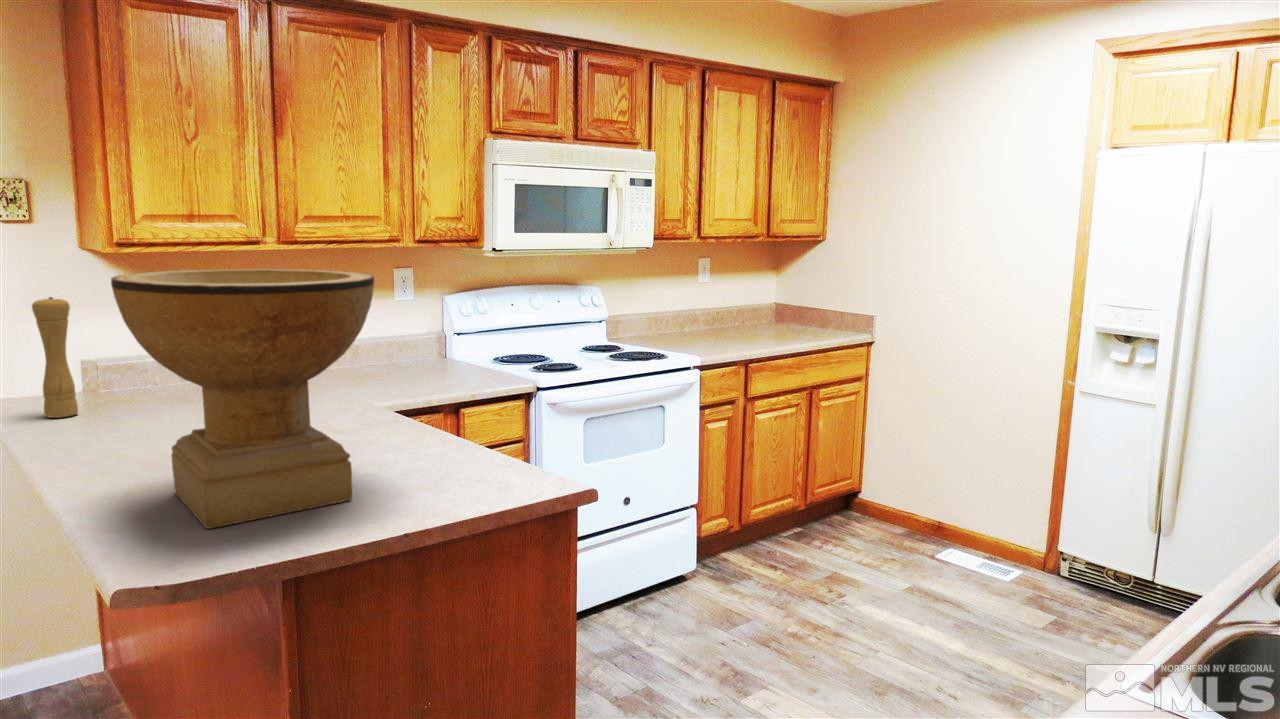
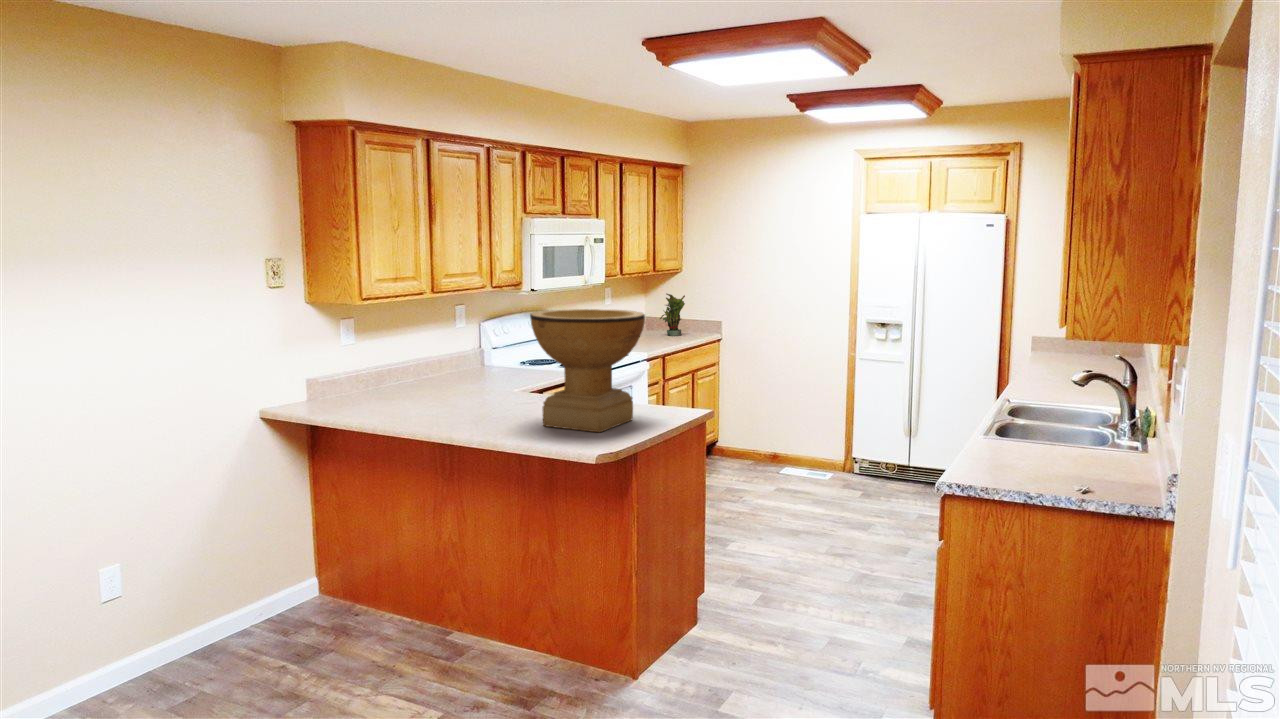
potted plant: none [784,269,820,331] -> present [660,293,685,336]
pepper mill: present [32,297,78,418] -> none [338,335,361,412]

